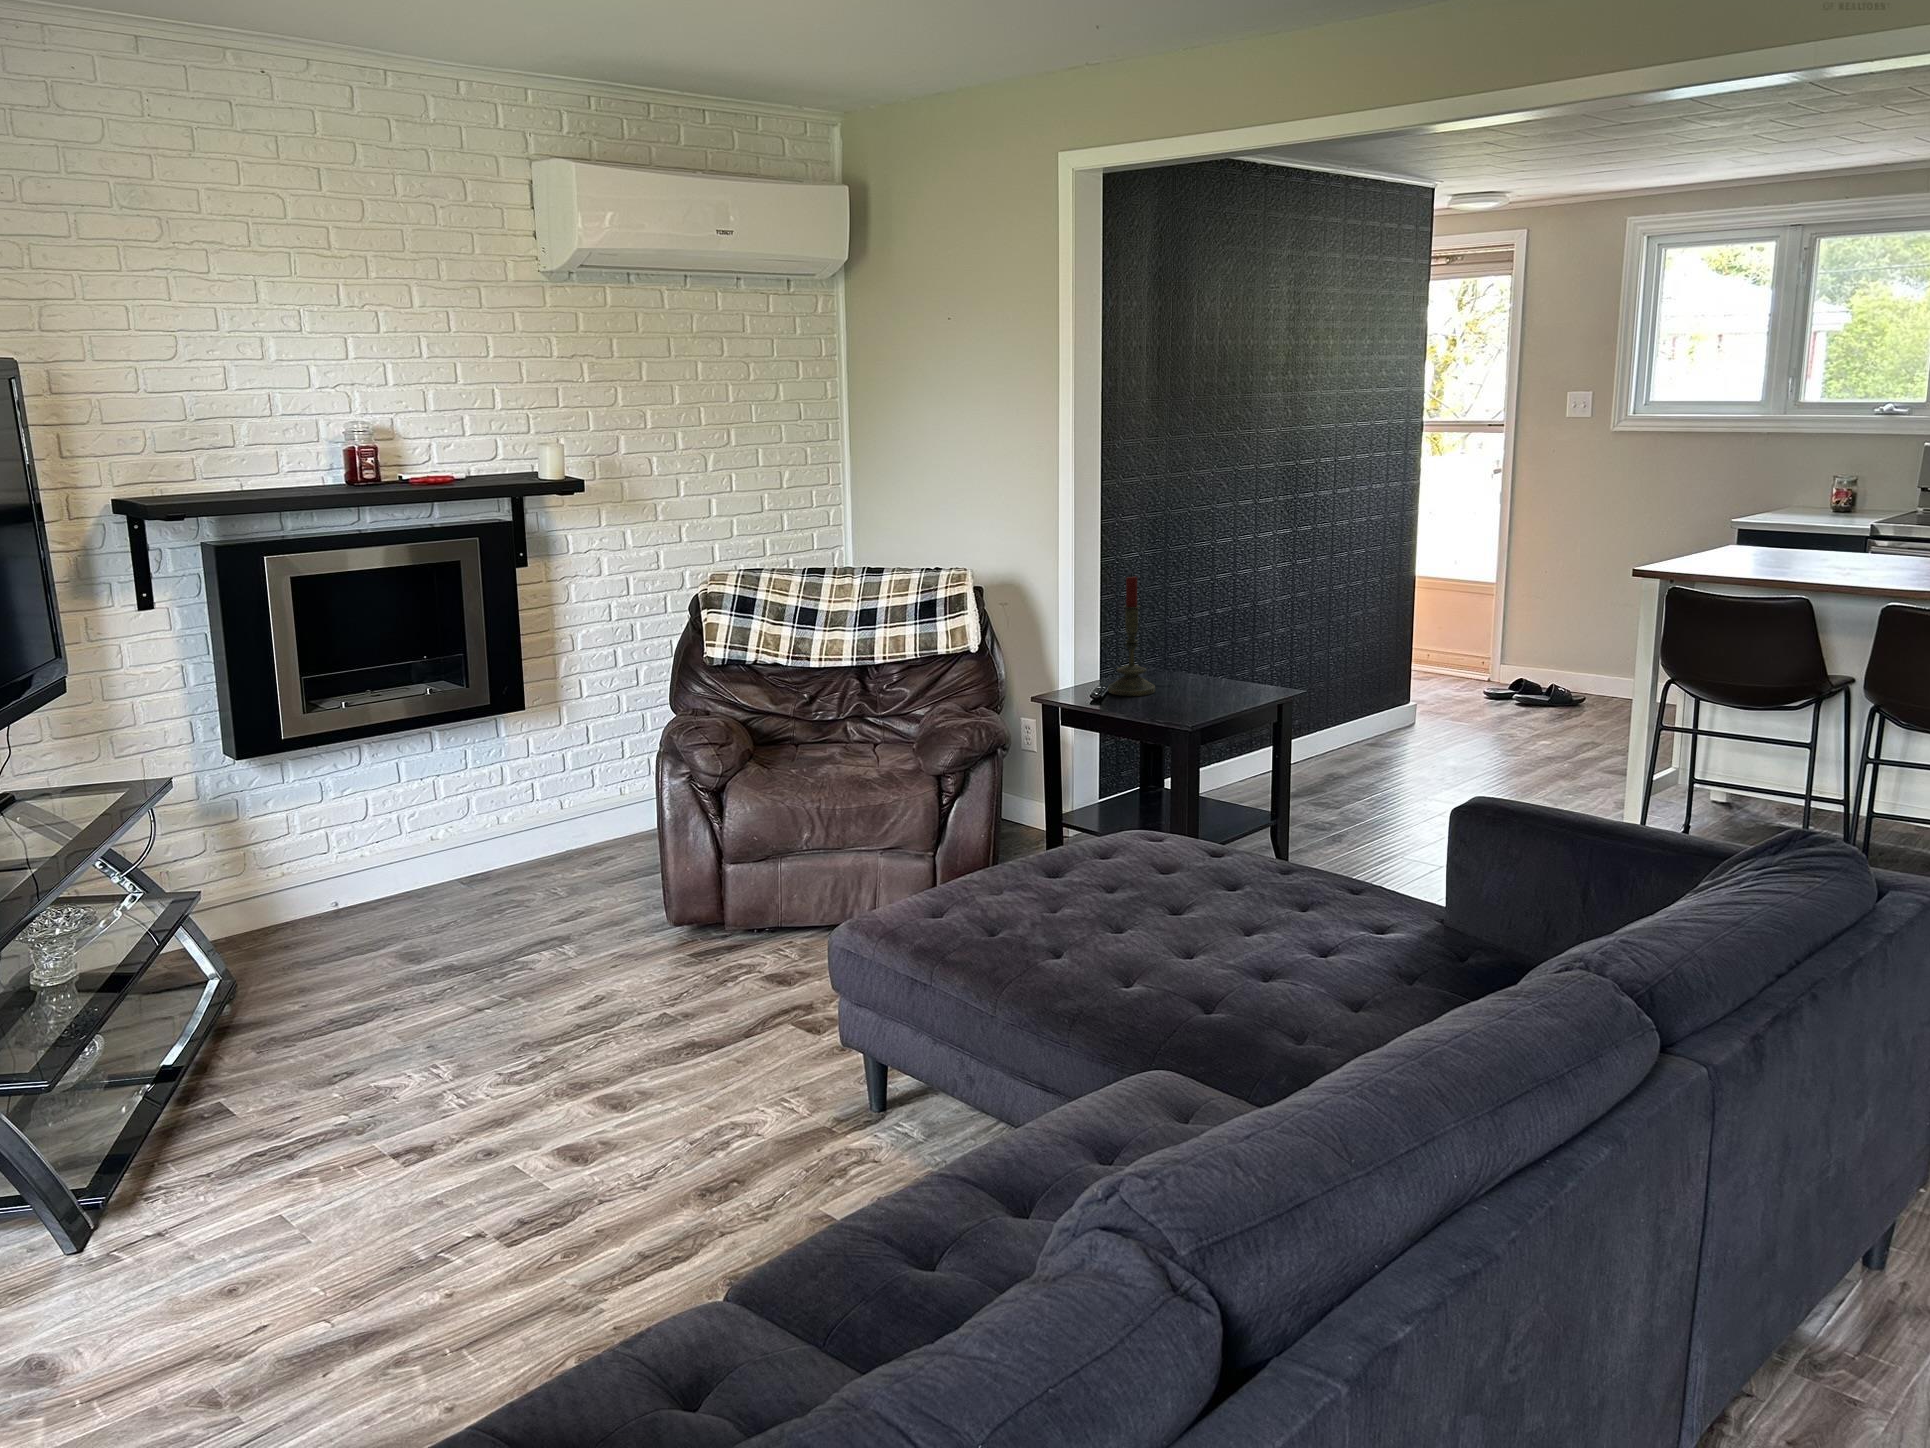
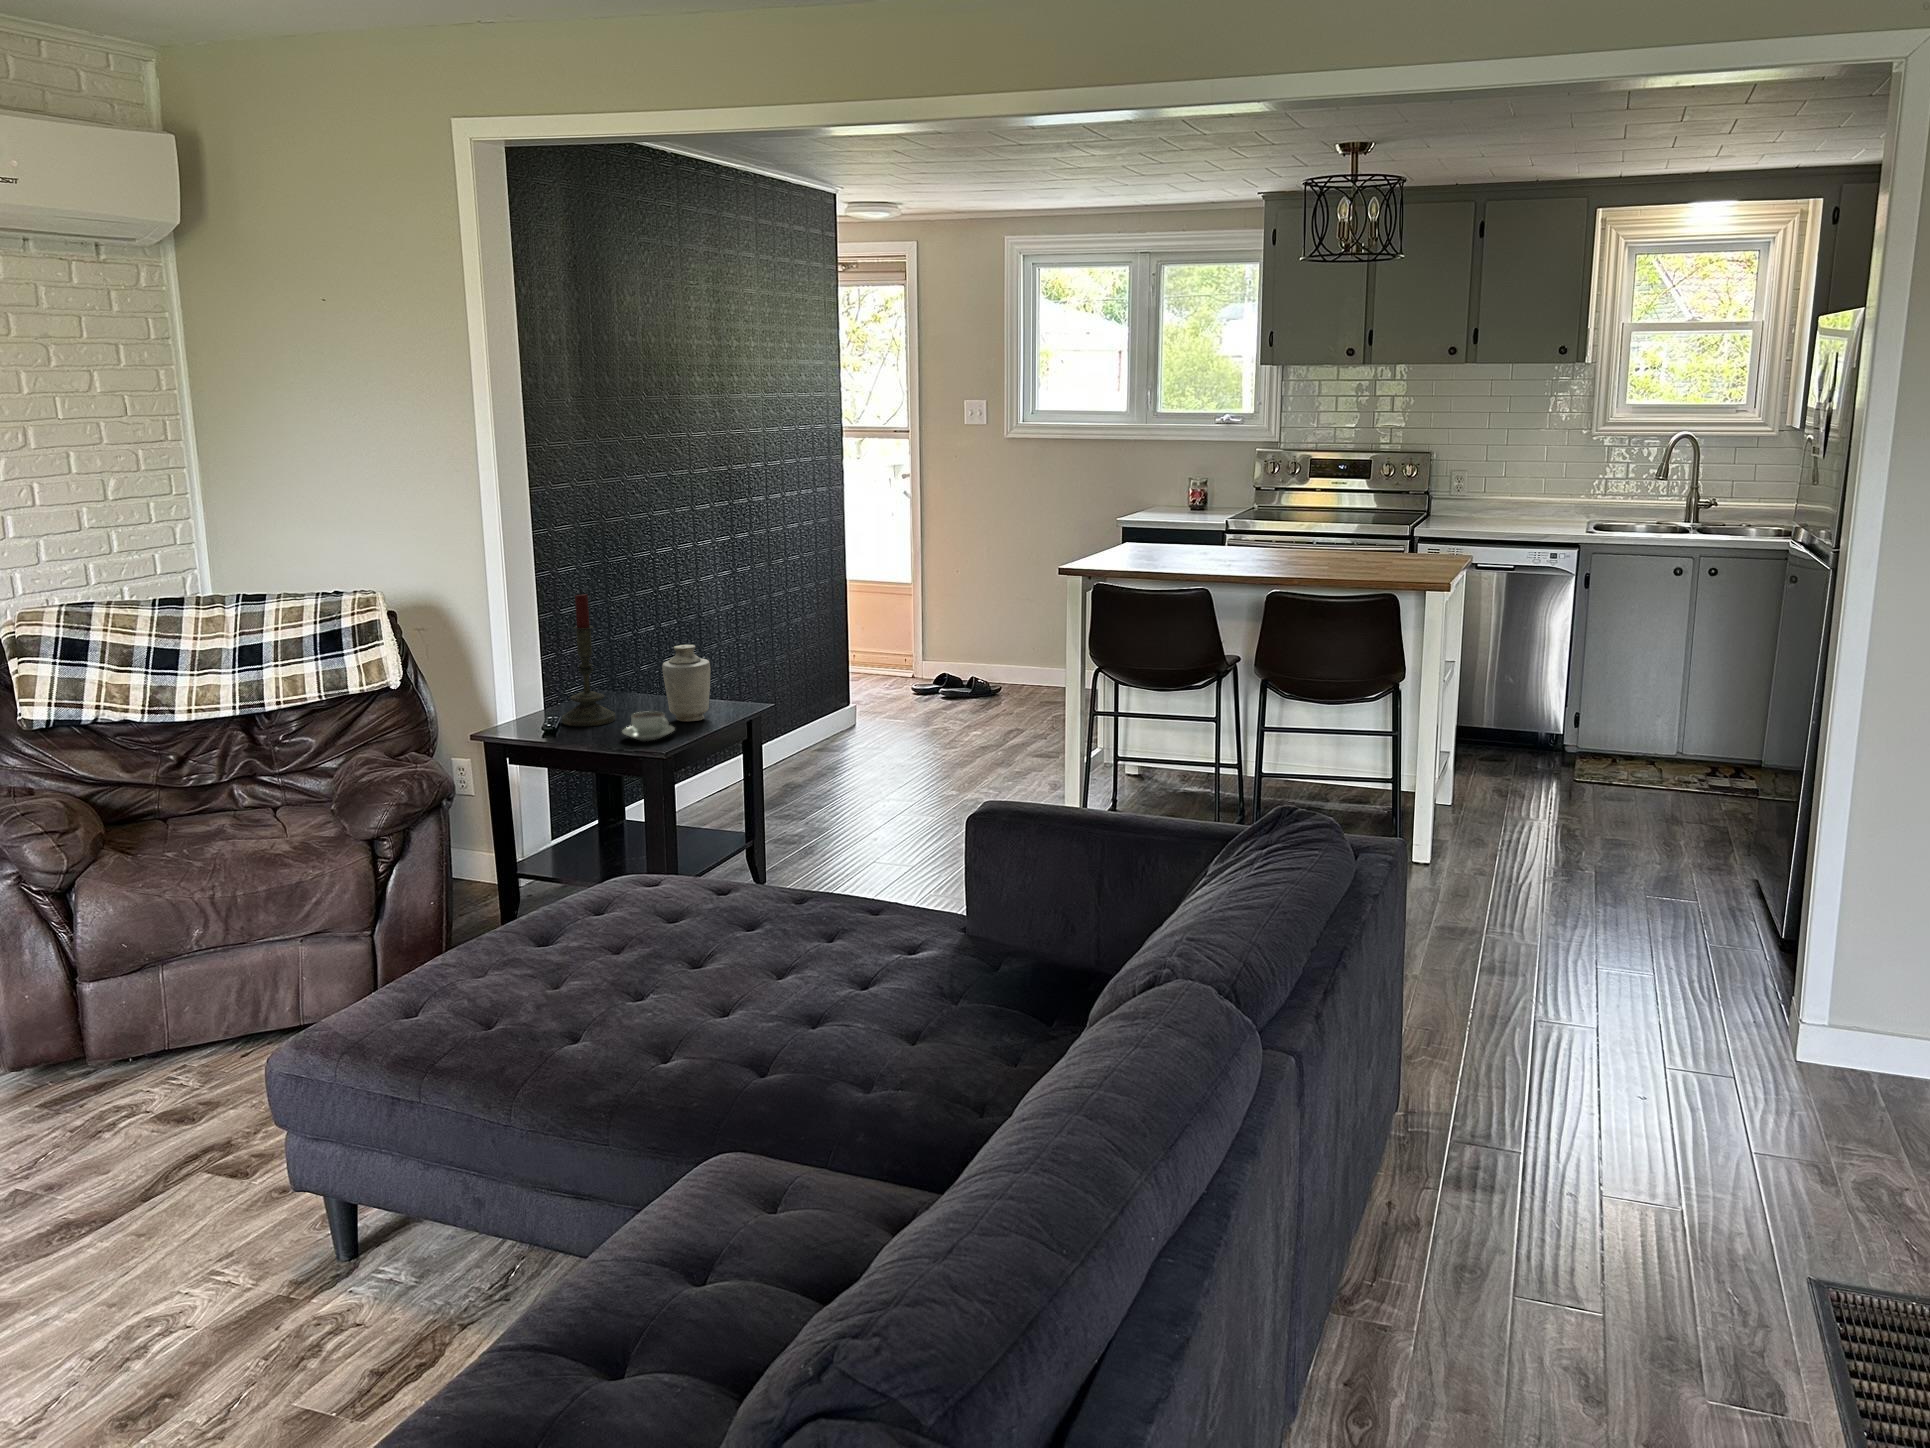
vase: none [1199,627,1243,699] -> present [662,645,711,722]
coffee cup: none [1155,686,1203,712] -> present [622,711,674,741]

